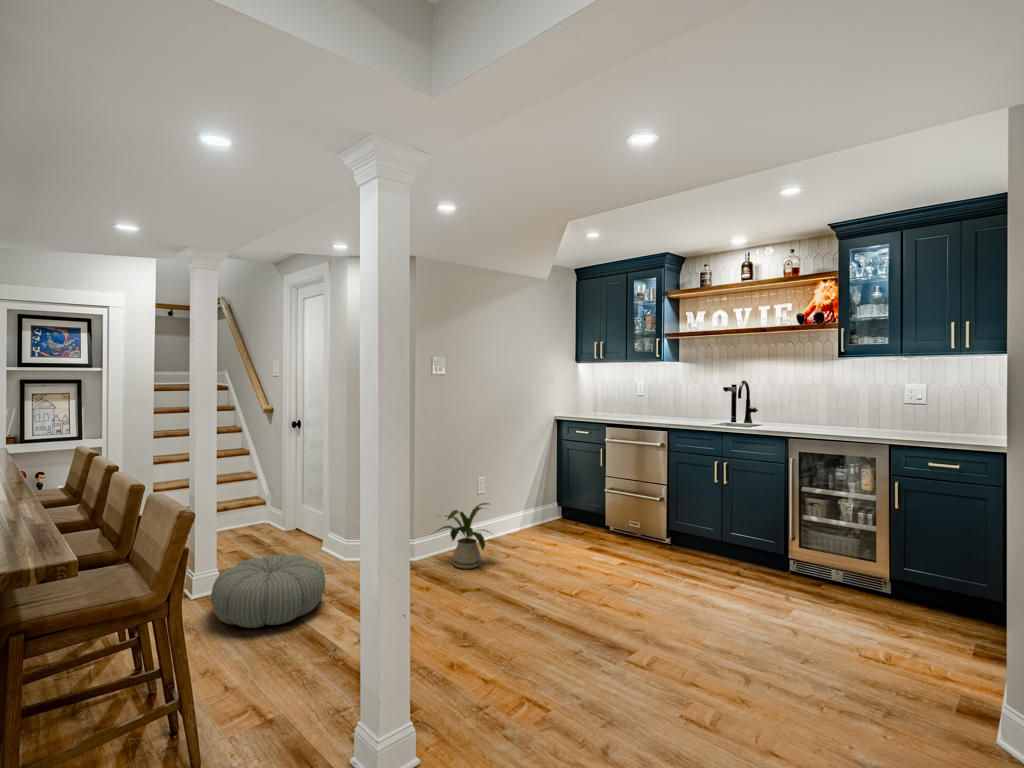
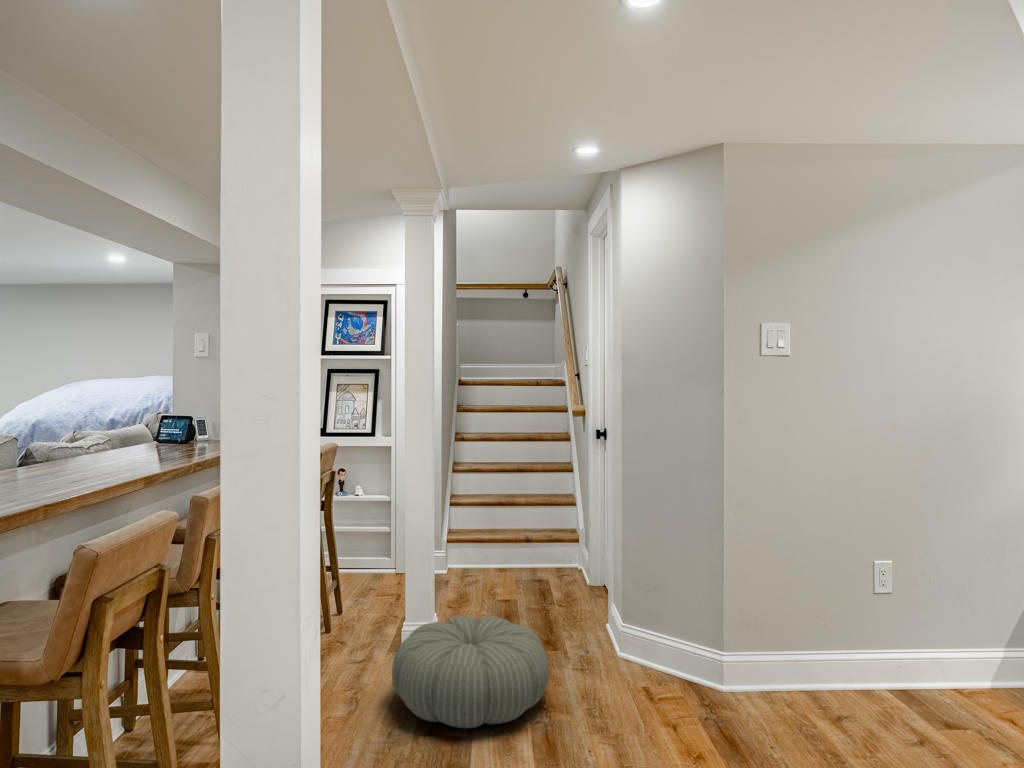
house plant: present [437,503,489,569] -> none [762,606,908,735]

